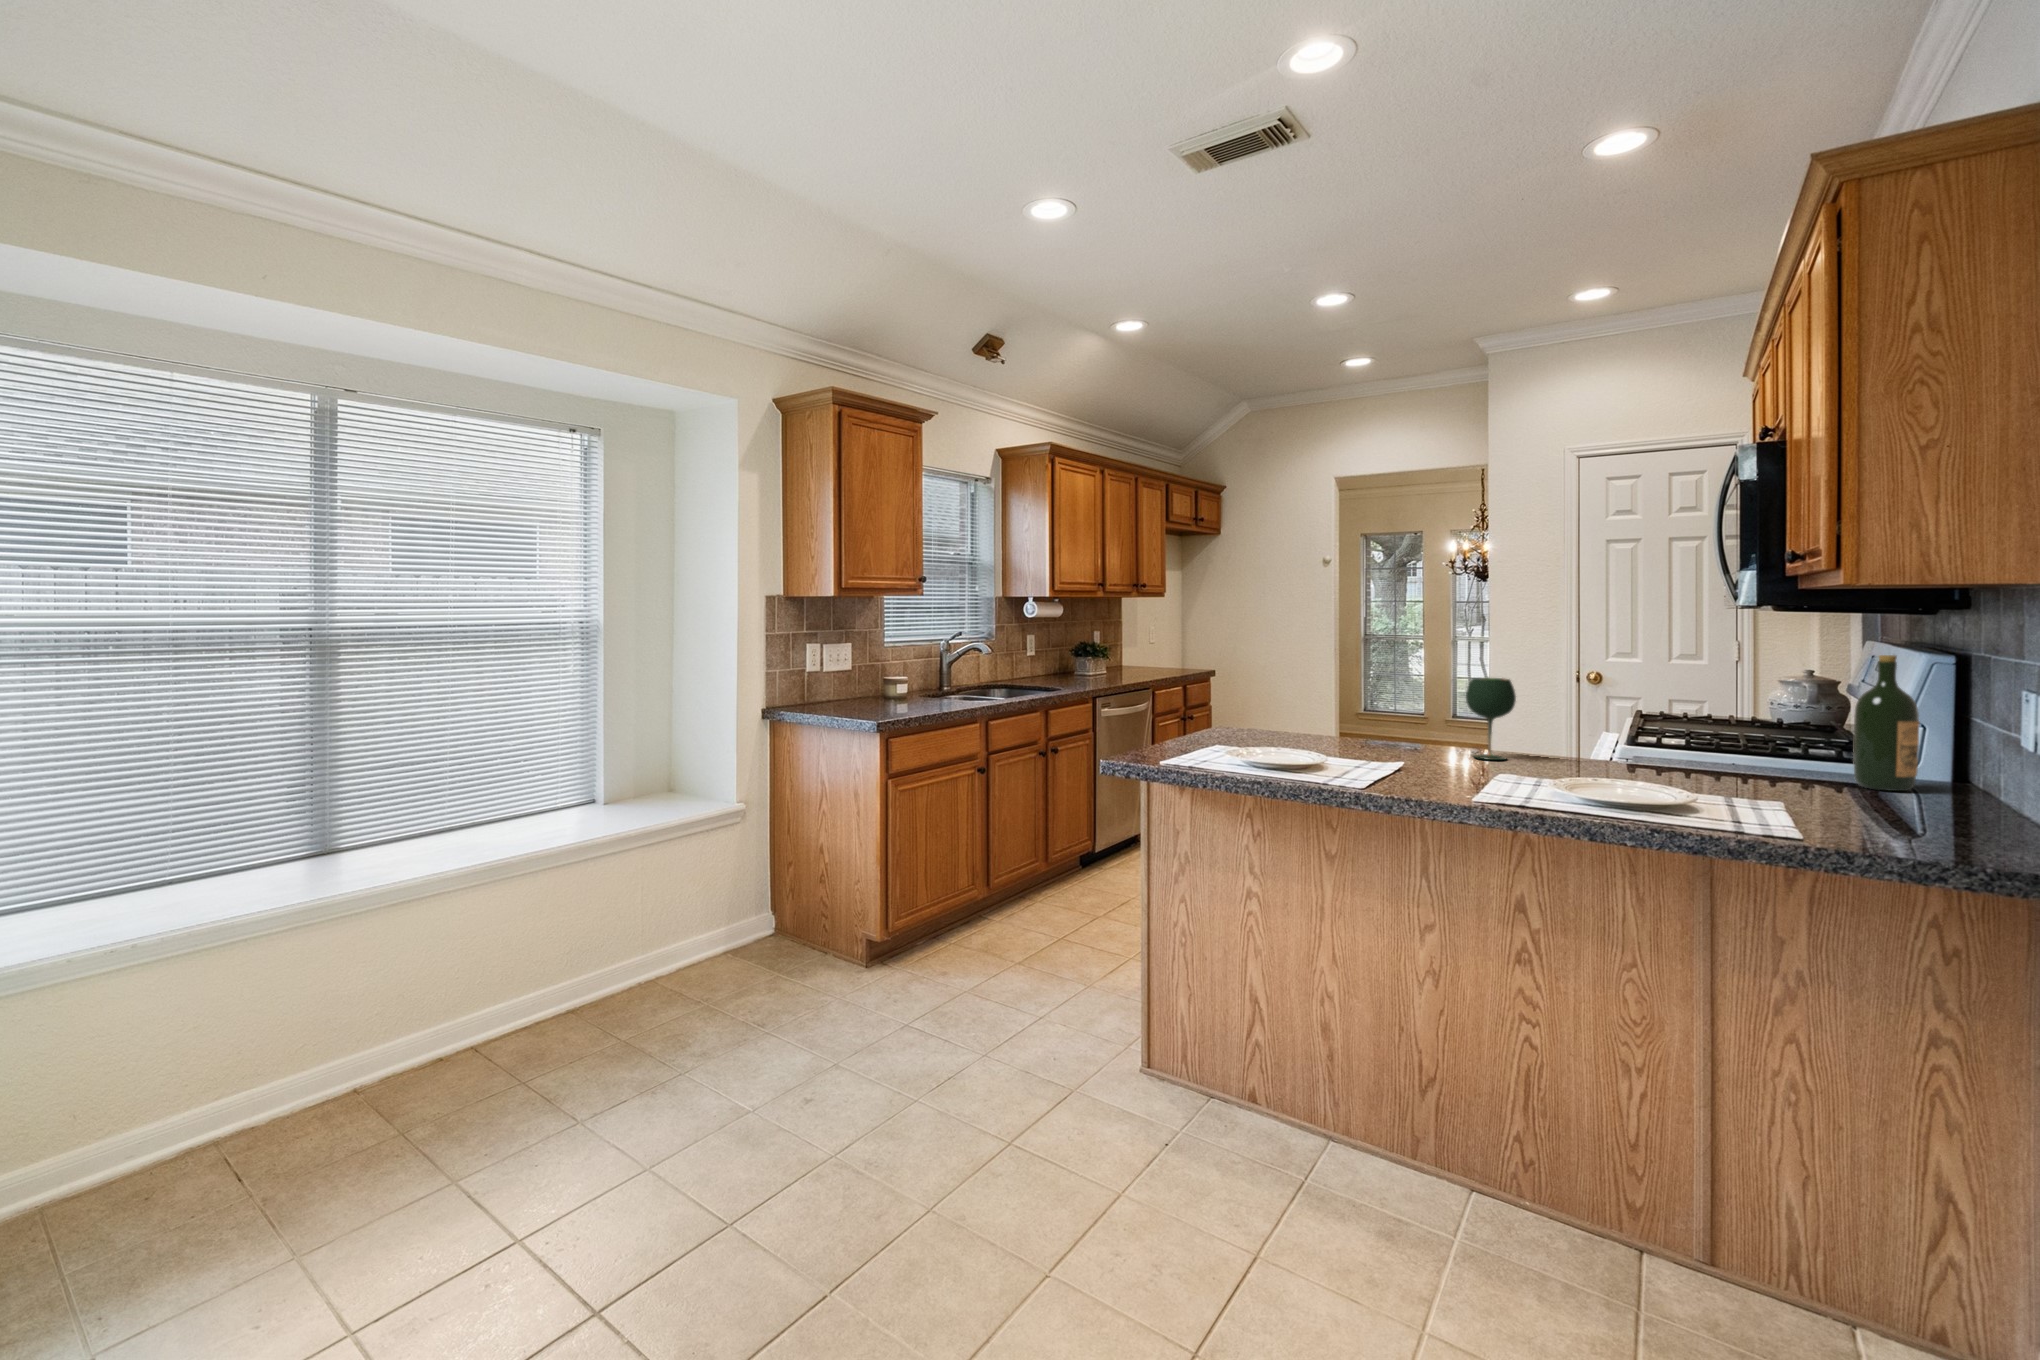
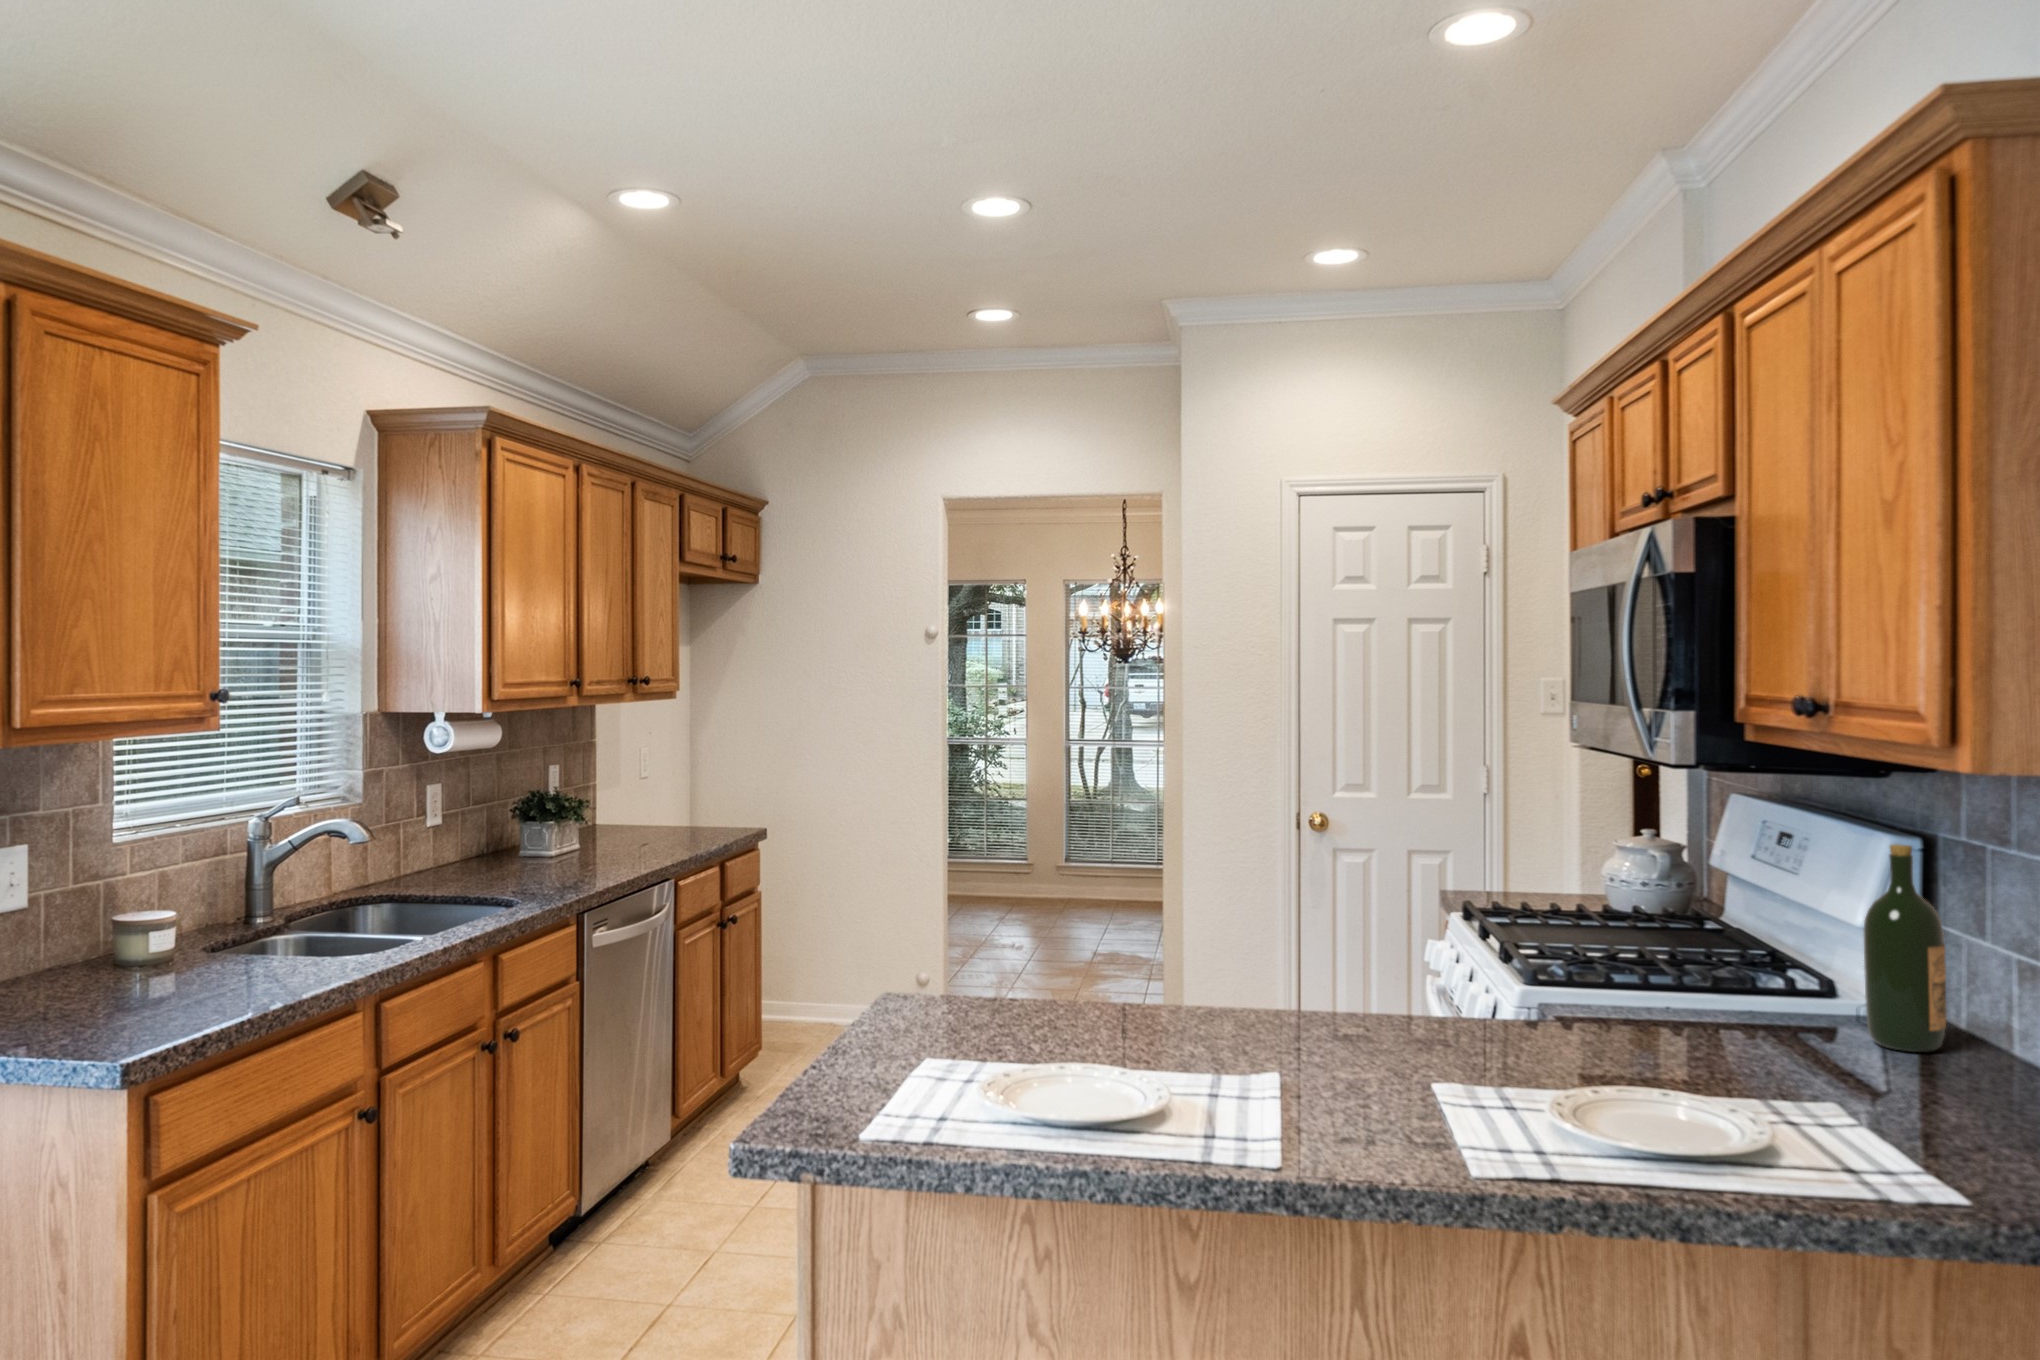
wine glass: present [1466,678,1516,760] -> none [1335,893,1412,1041]

